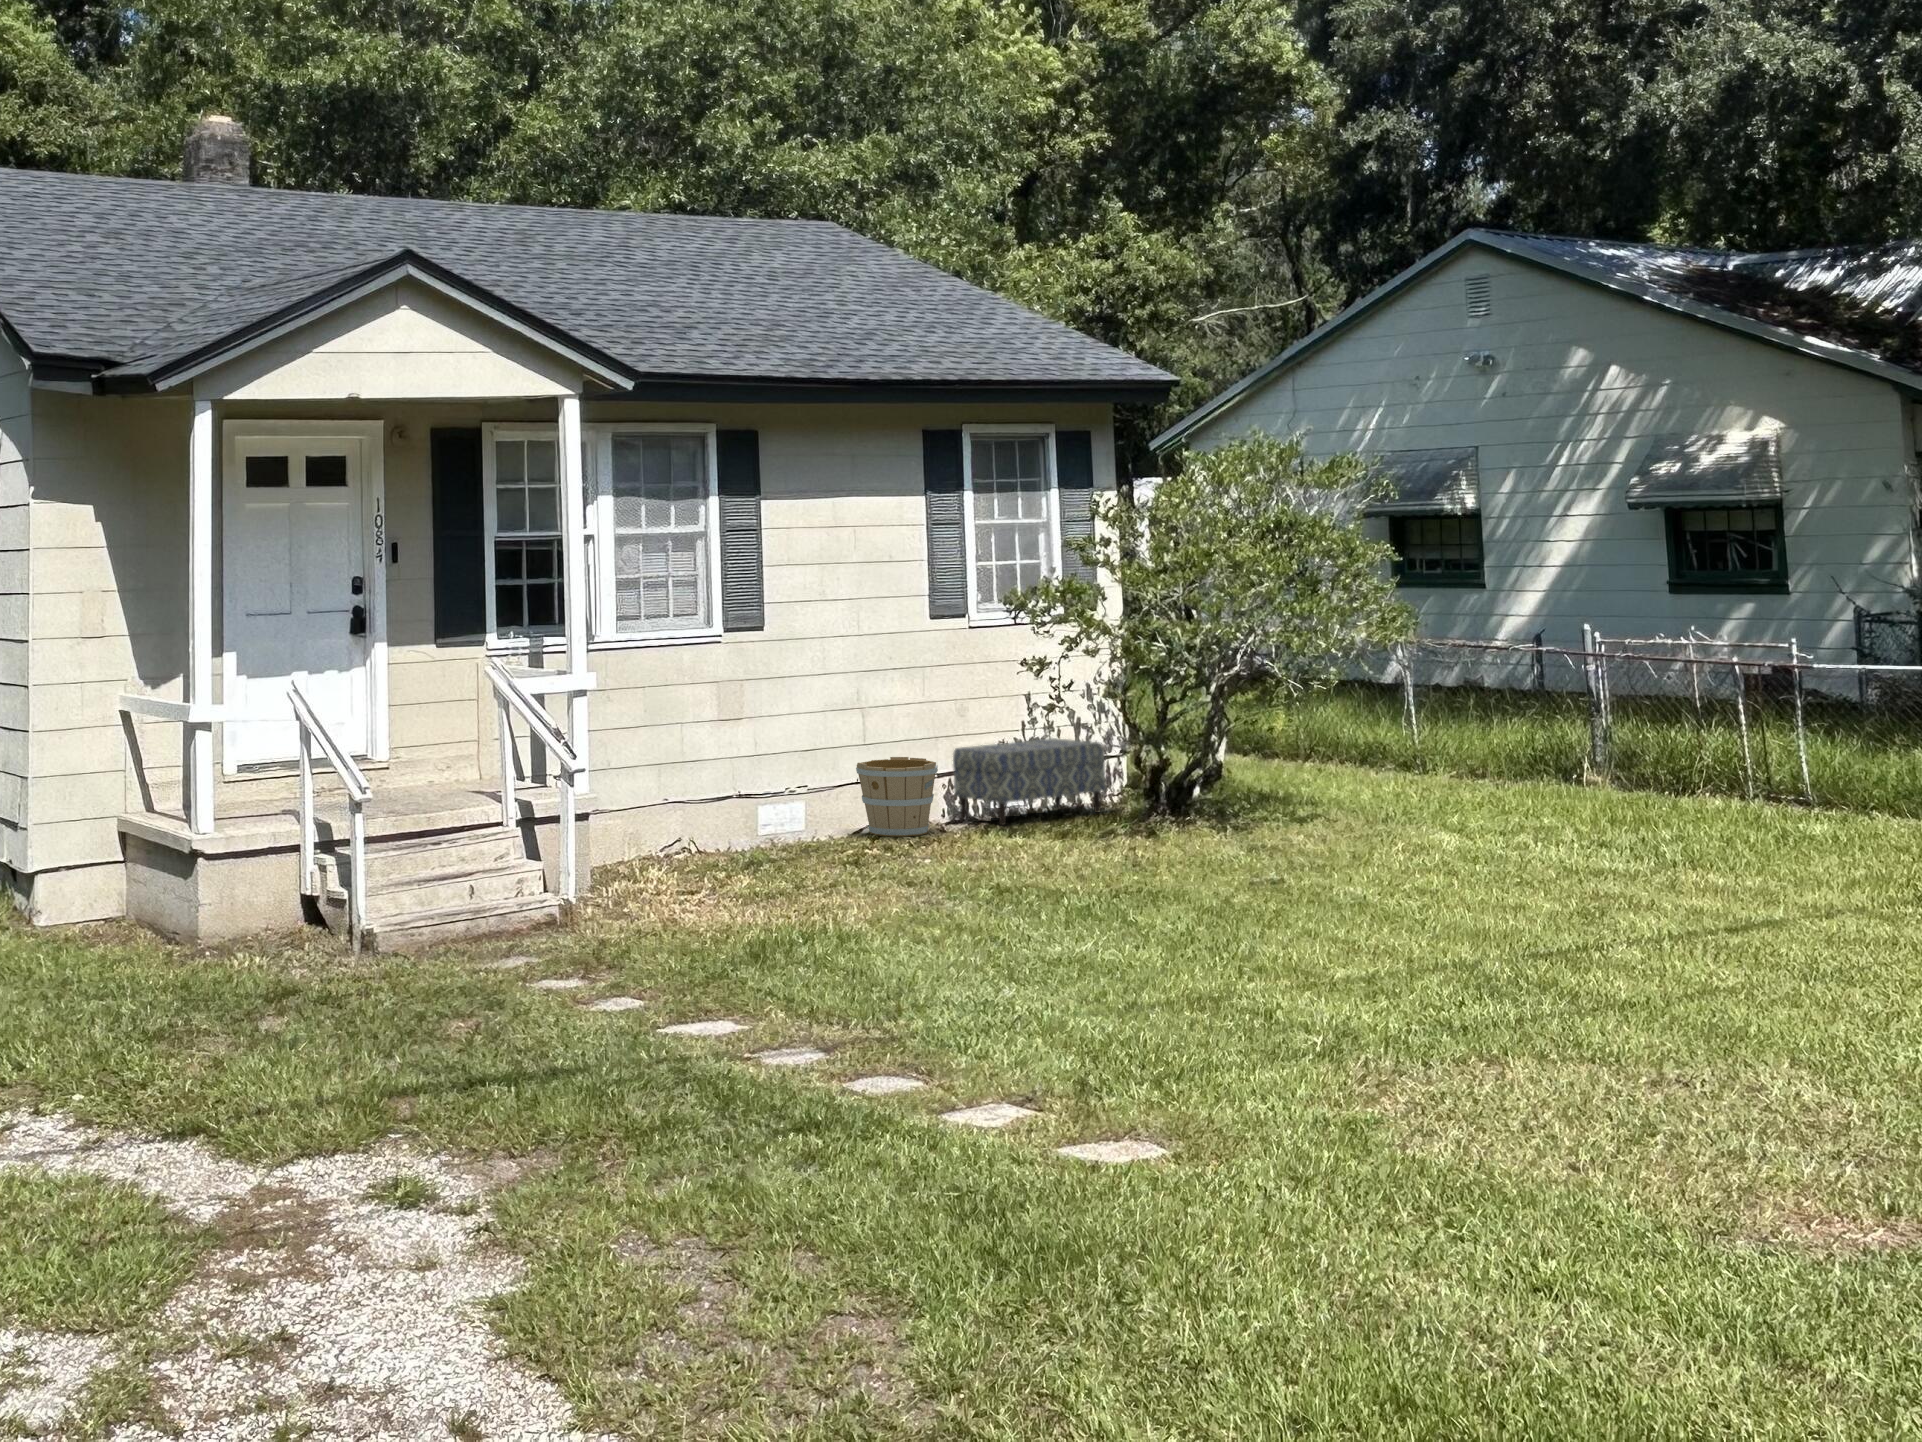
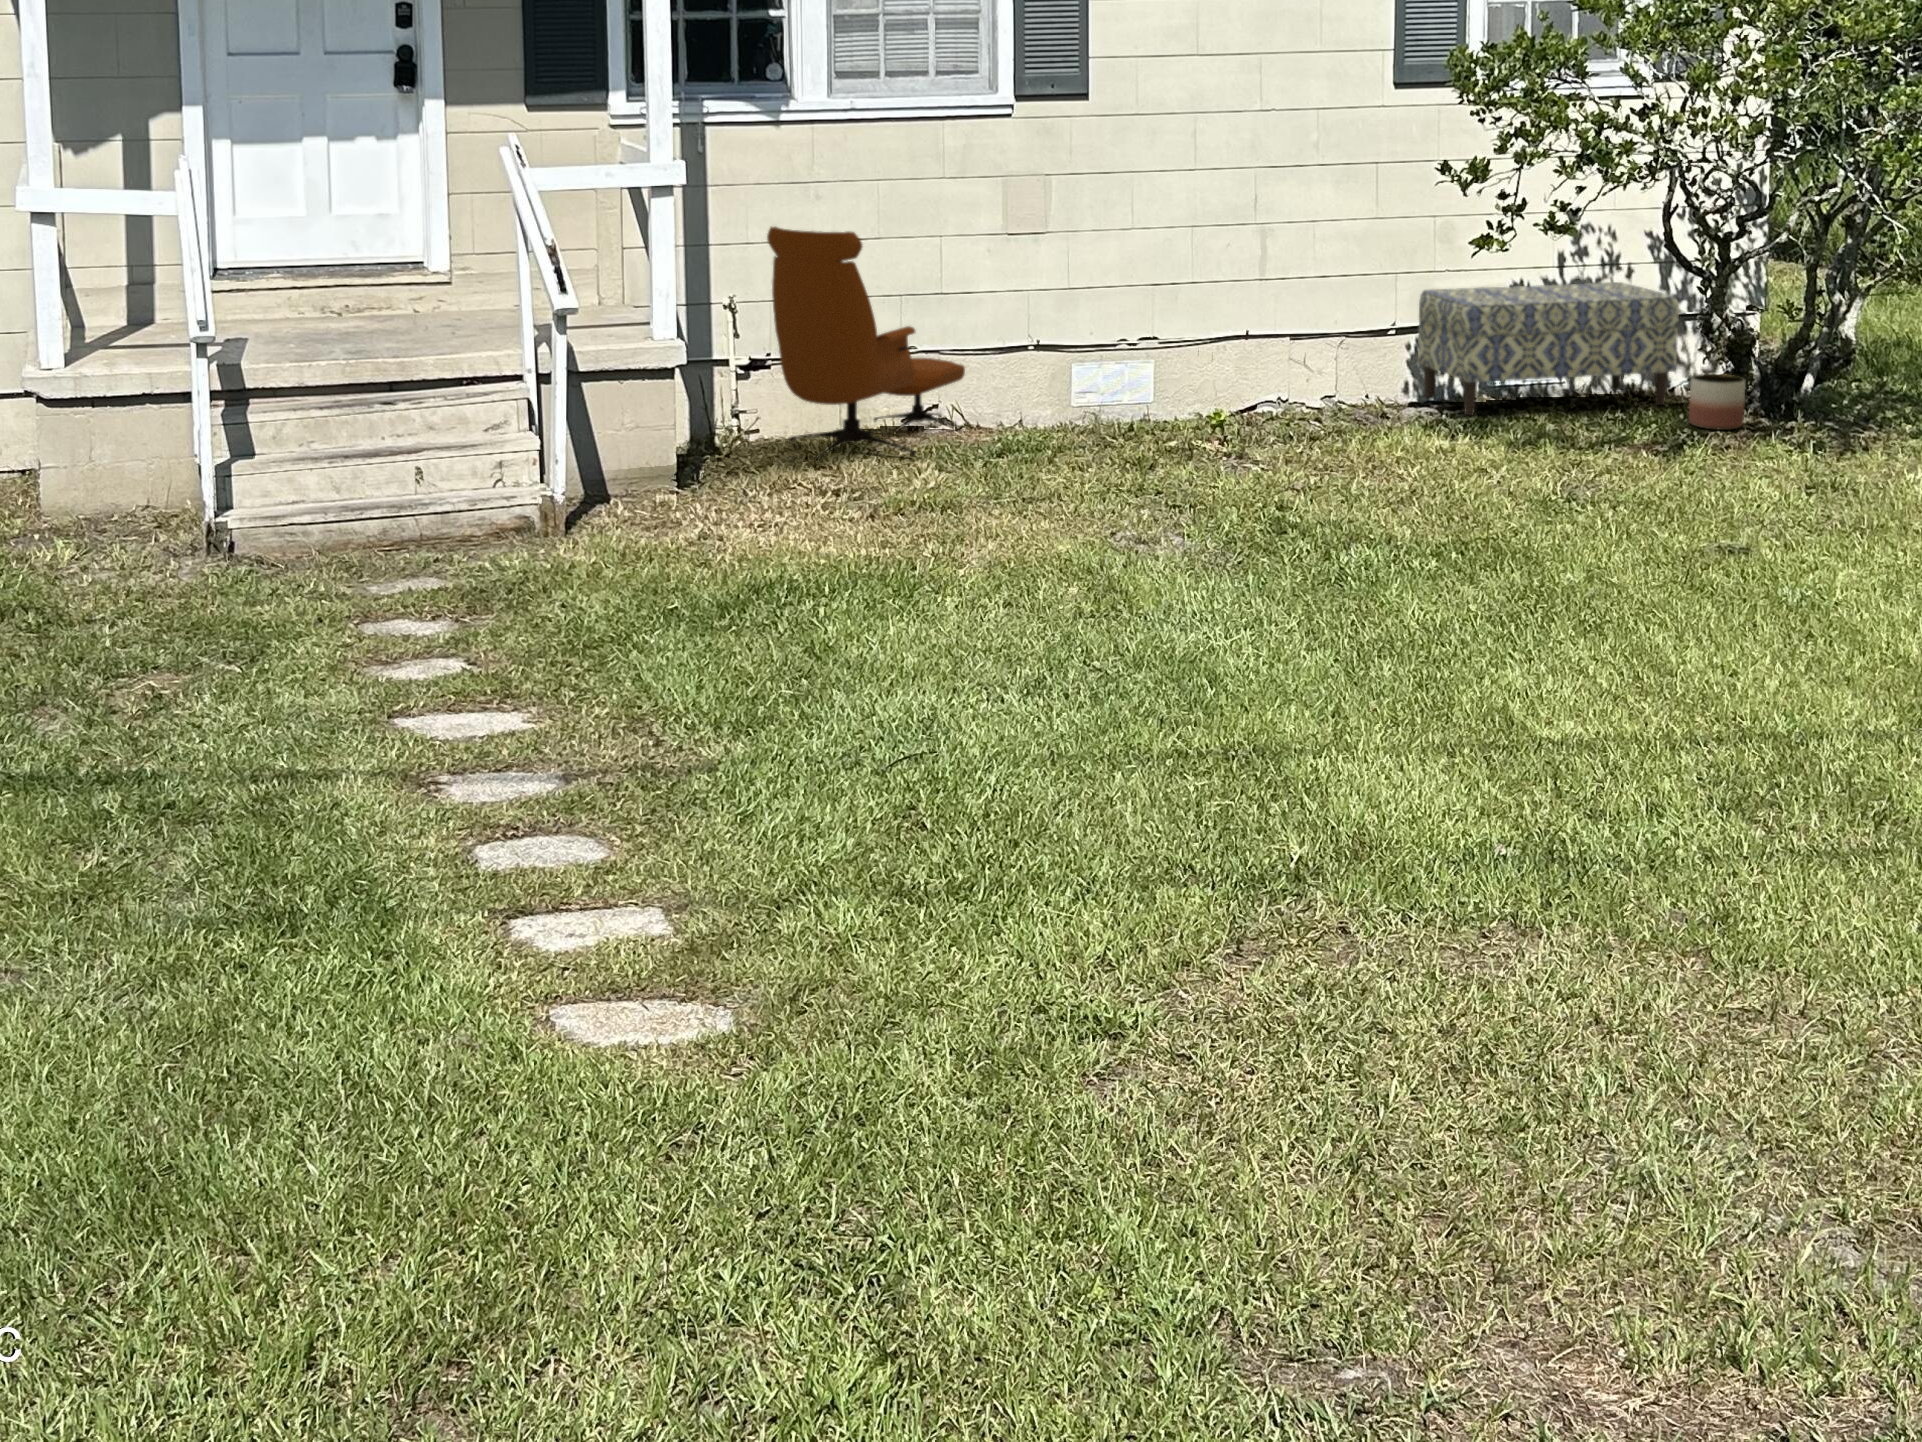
lounge chair: none [627,716,724,878] -> present [767,227,965,462]
wooden bucket: present [856,757,938,837] -> none [1225,298,1356,422]
planter: none [1129,788,1163,822] -> present [1689,374,1745,430]

